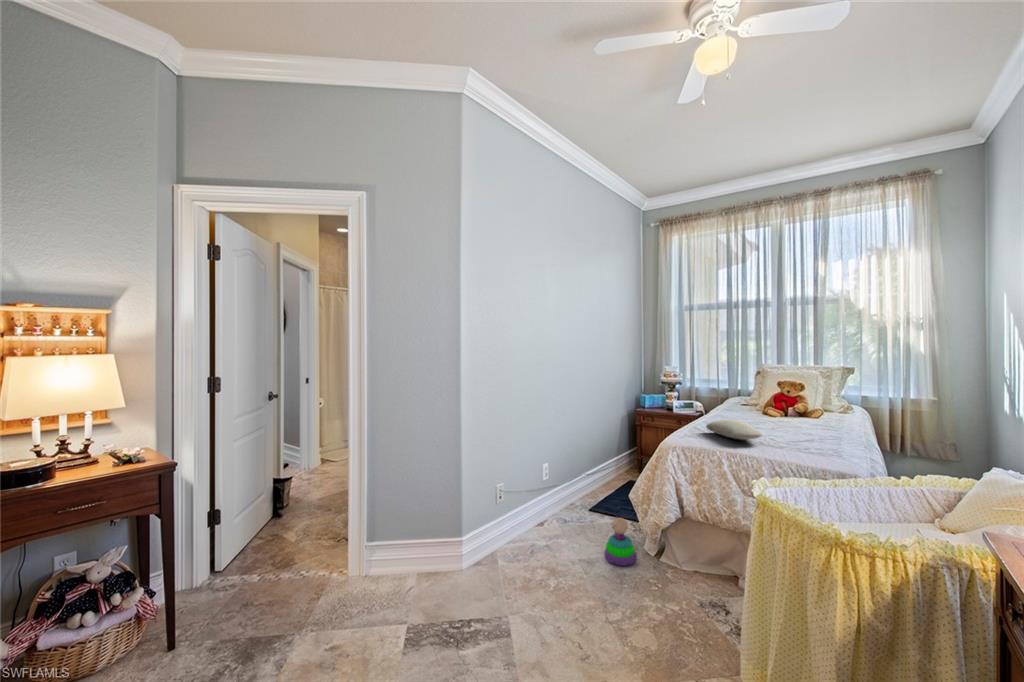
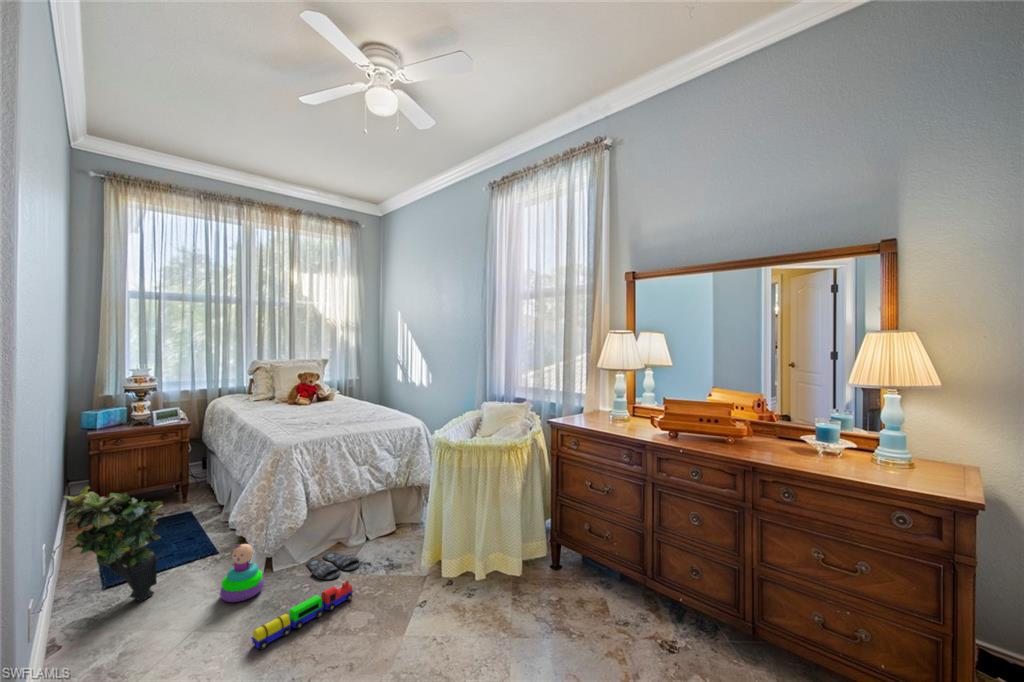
pillow: present [706,419,762,440] -> none [286,410,350,426]
potted plant: none [547,437,602,529] -> present [64,486,163,601]
slippers: none [669,571,721,605] -> present [306,552,359,580]
toy train: none [570,579,665,621] -> present [251,581,353,649]

